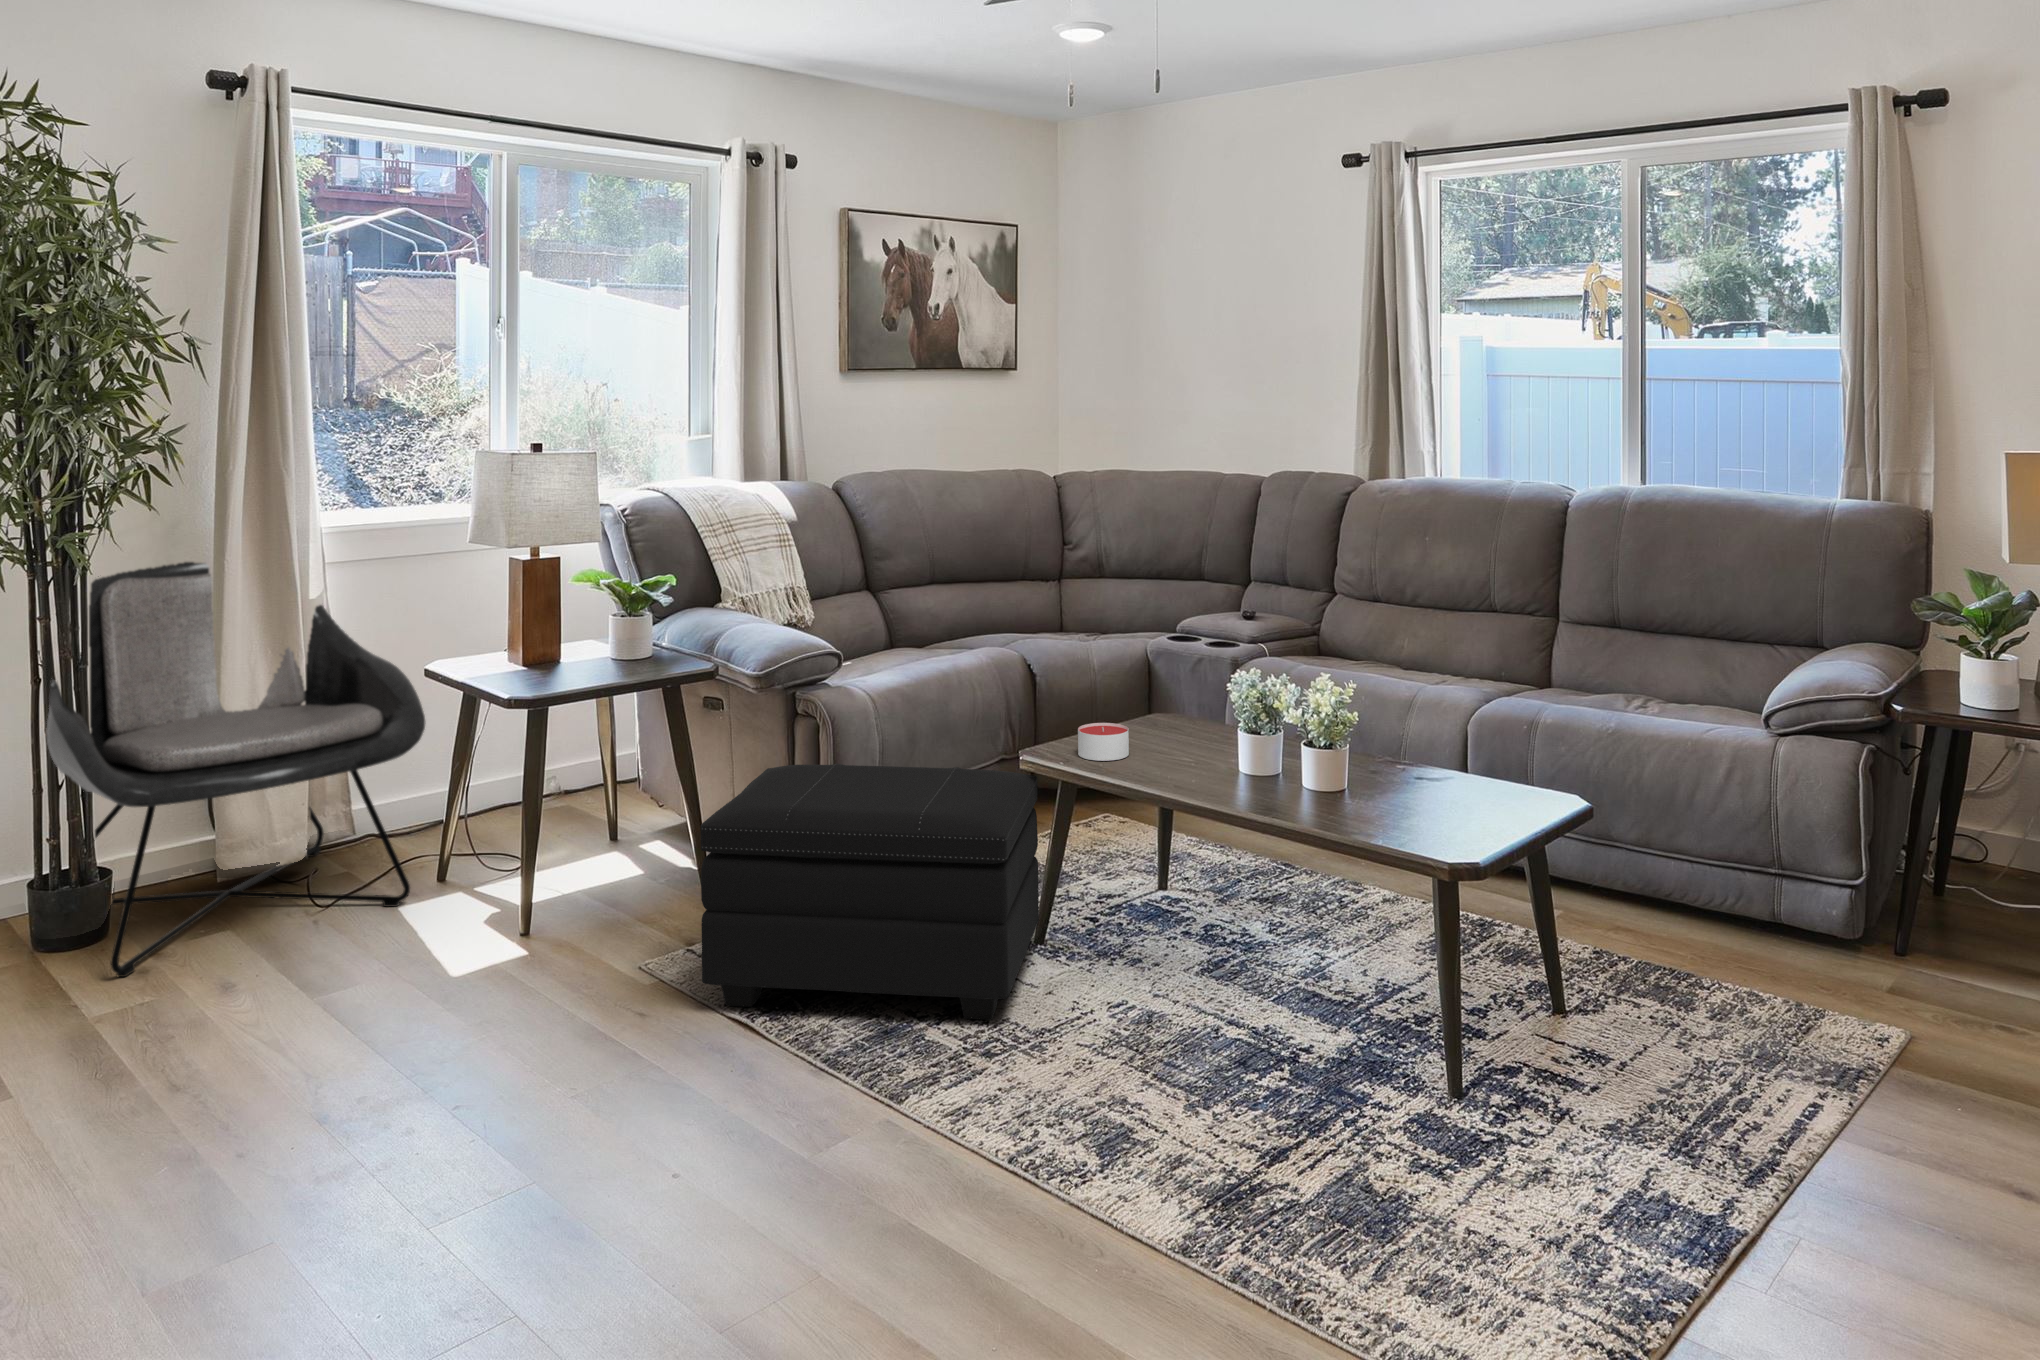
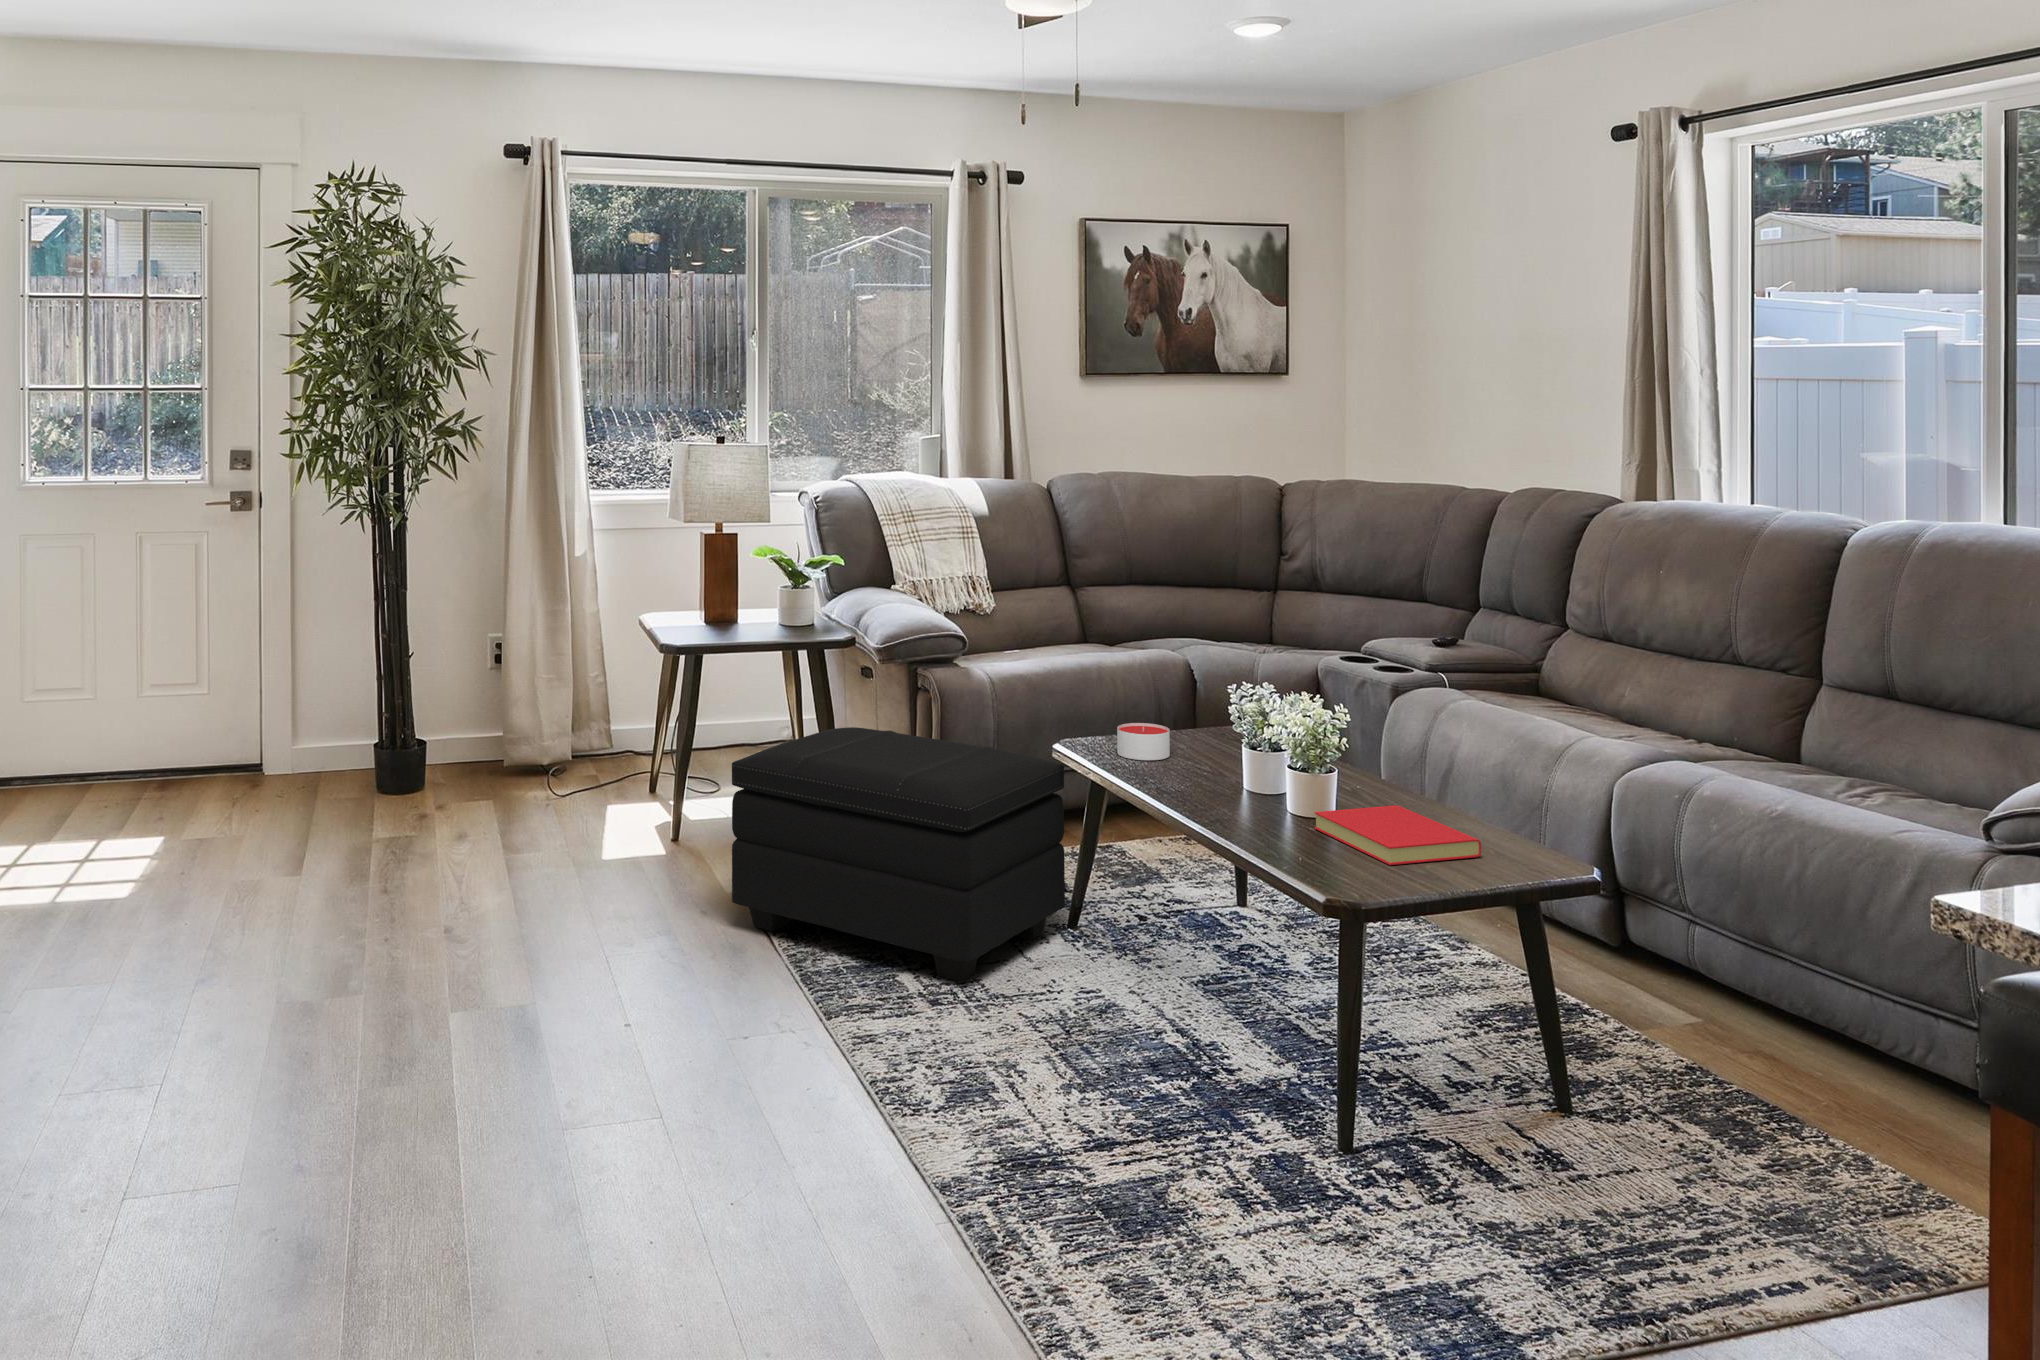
lounge chair: present [46,562,425,977] -> none [342,512,607,829]
book: none [1337,774,1490,832] -> present [1314,805,1481,865]

